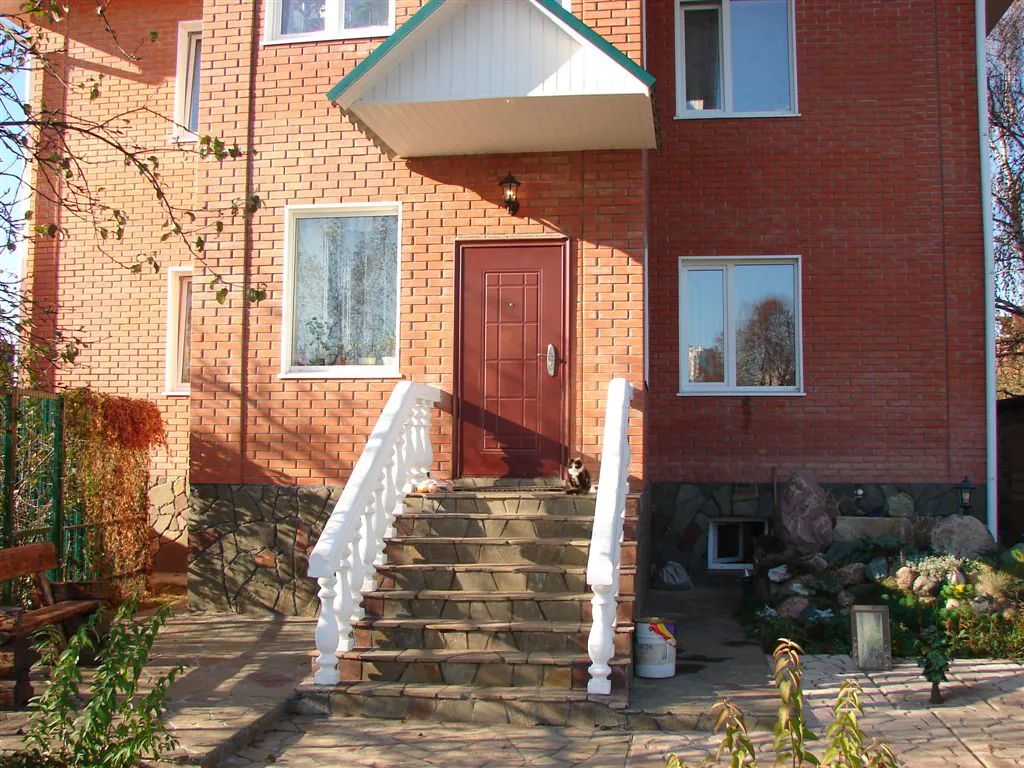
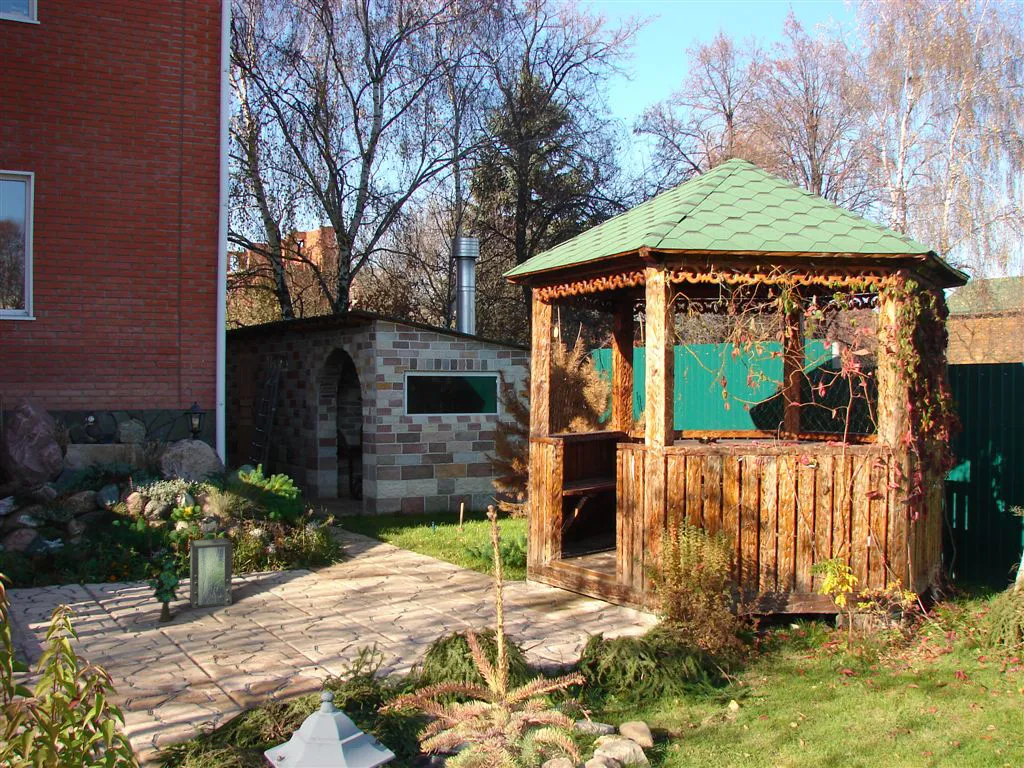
storage box: present [850,605,892,671] -> present [190,538,232,608]

